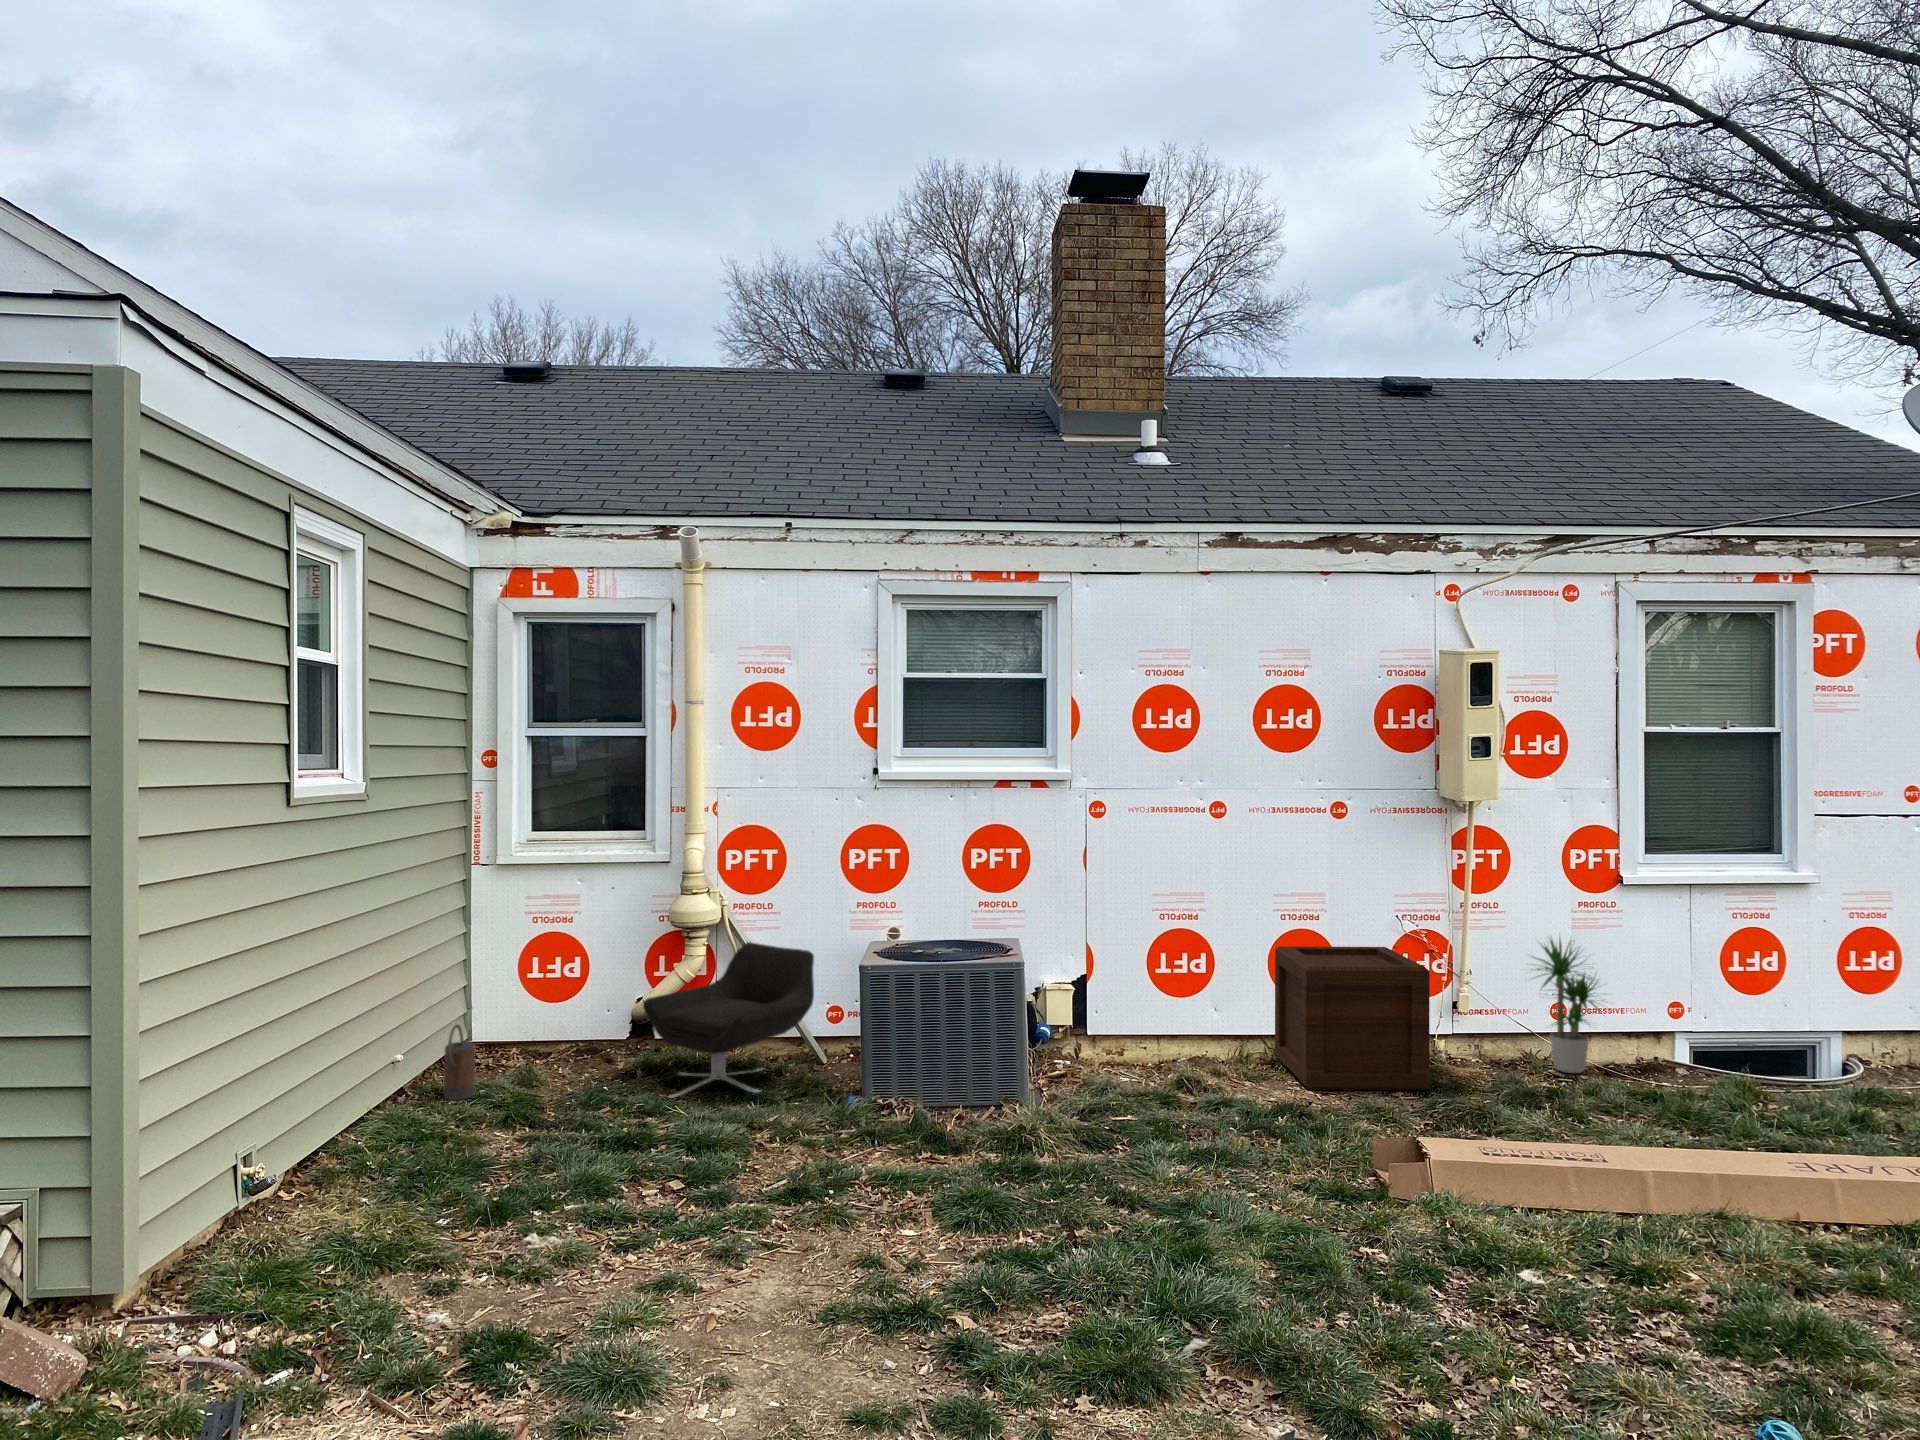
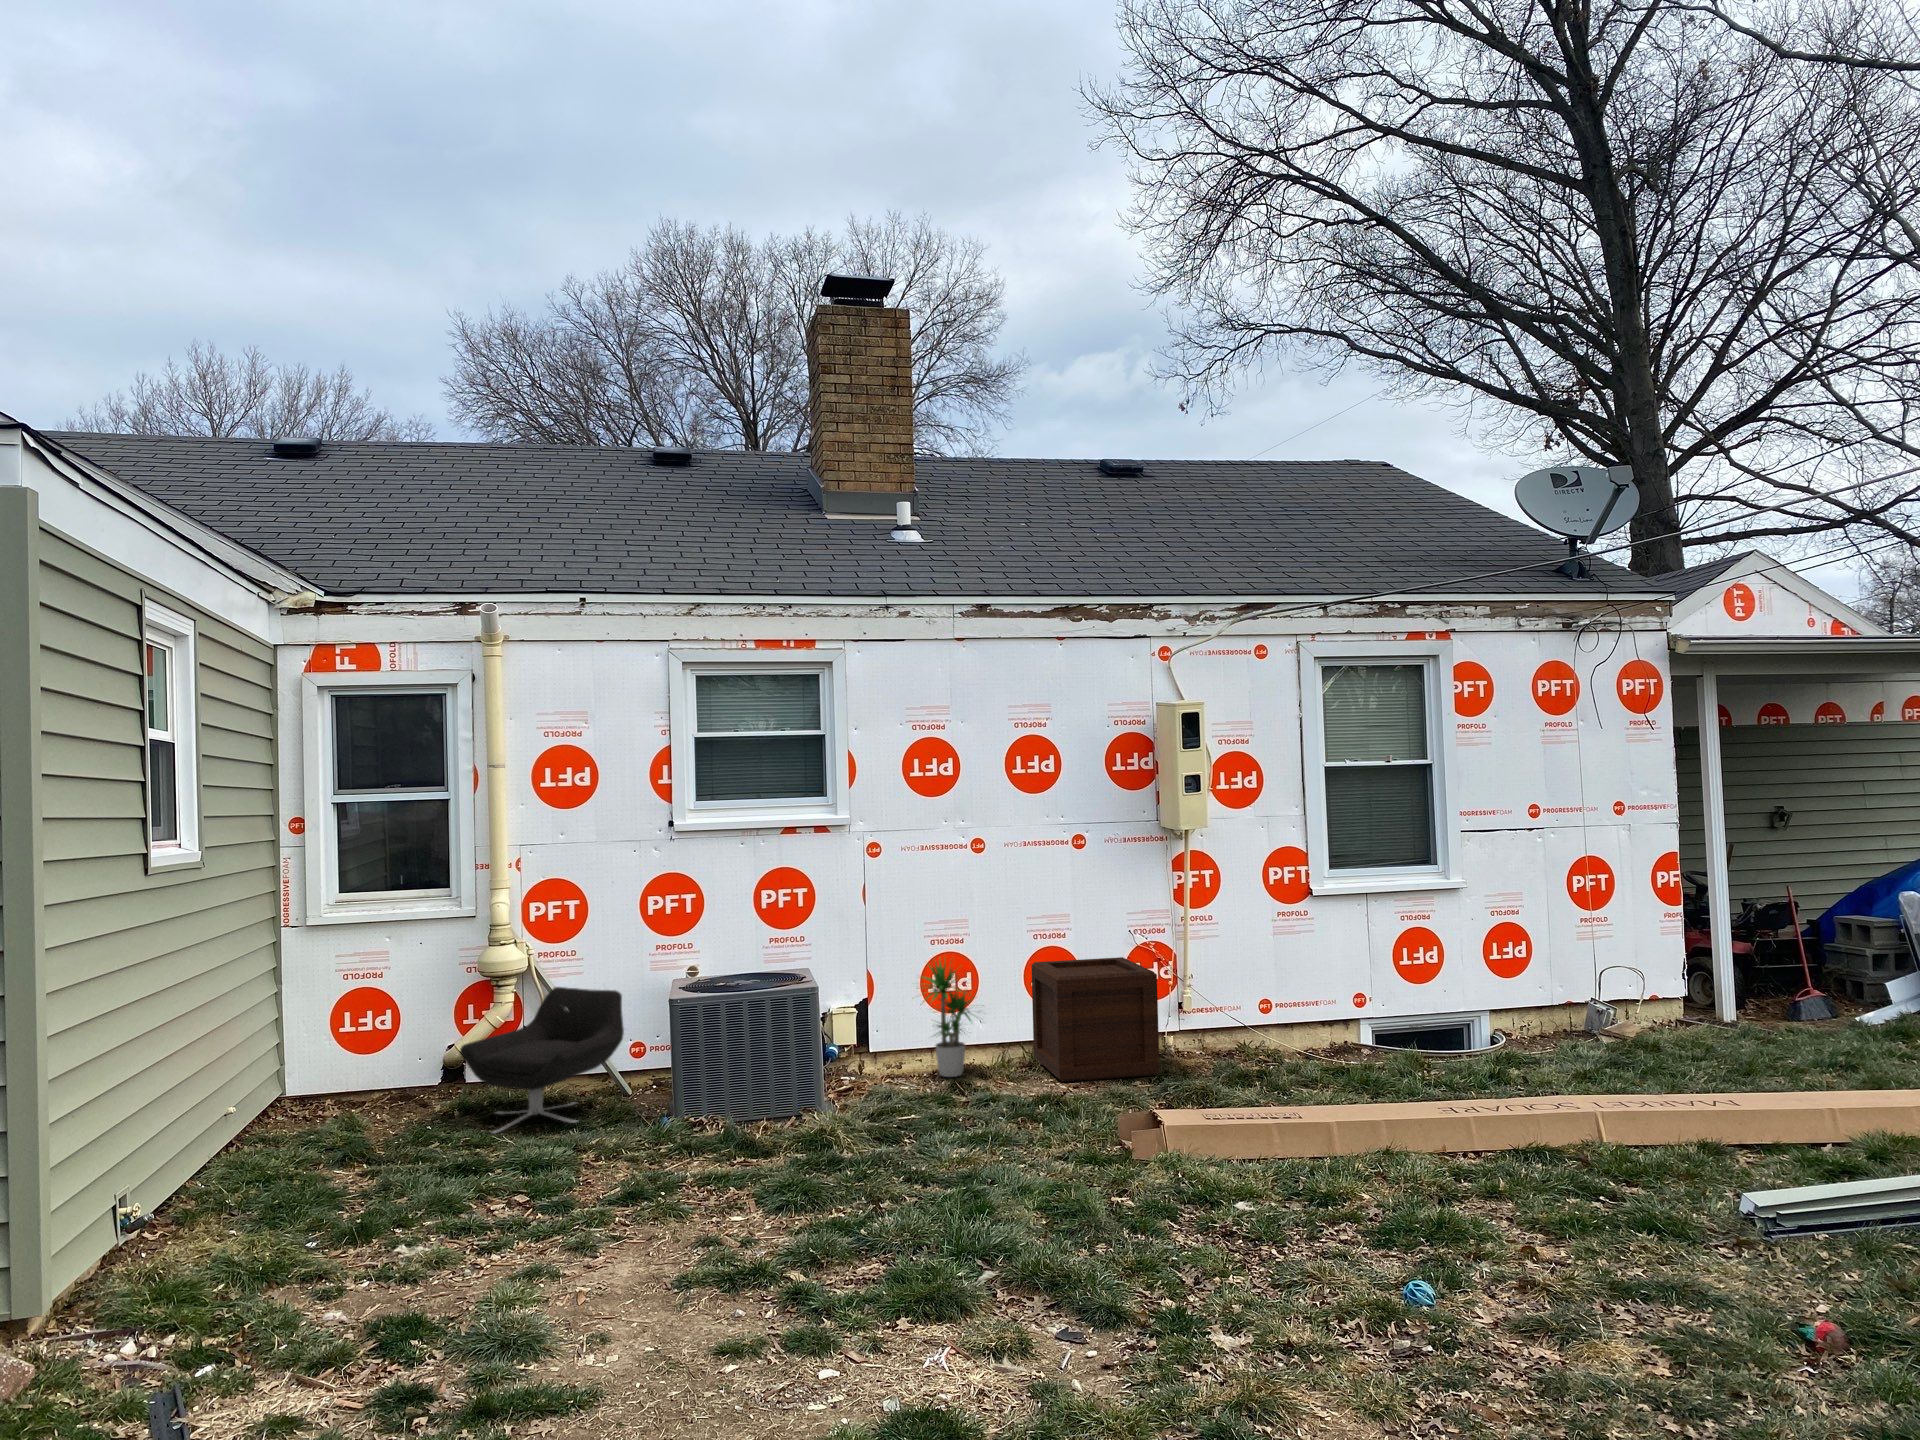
potted plant: present [1531,939,1599,1073] -> present [921,960,980,1077]
watering can: present [444,1025,475,1100] -> none [267,1080,298,1152]

